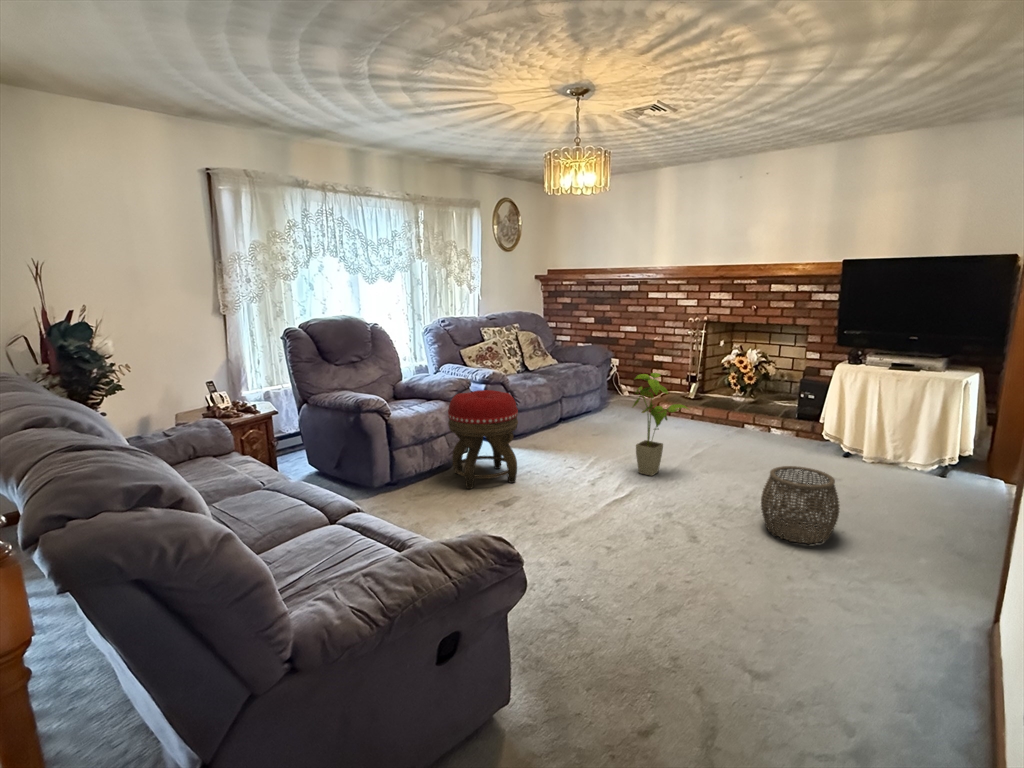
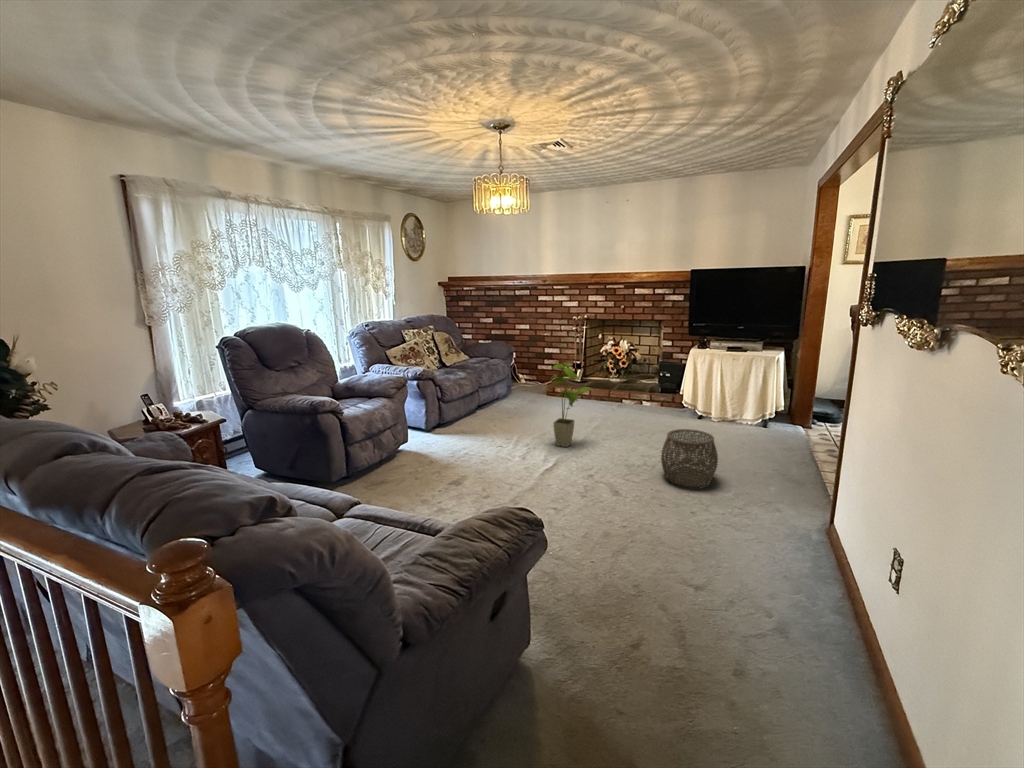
footstool: present [448,390,518,489] -> none [394,385,459,473]

